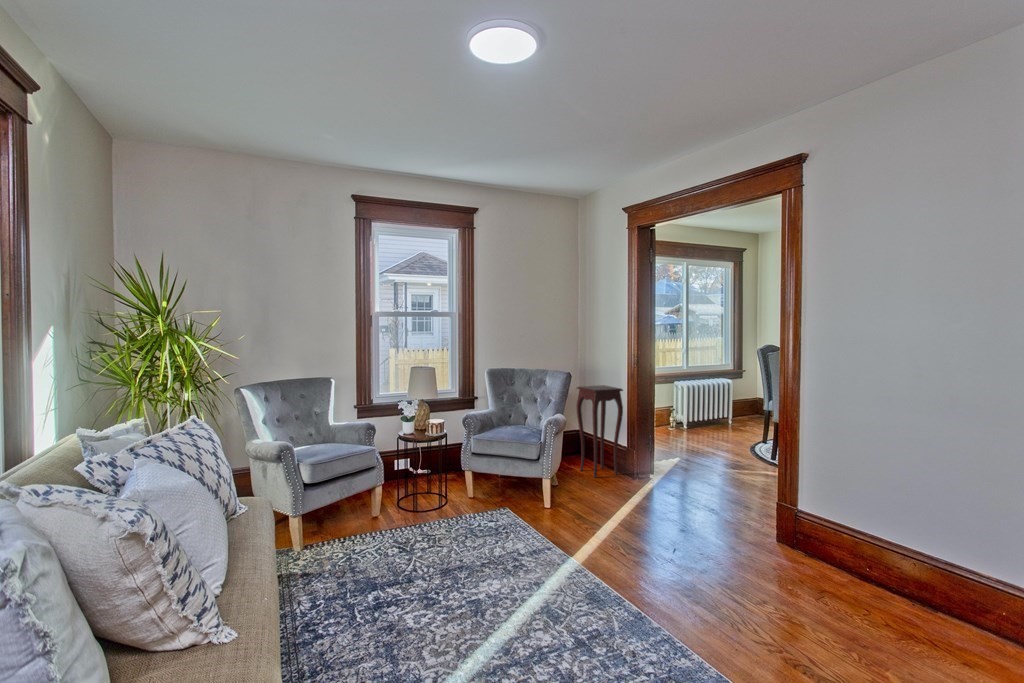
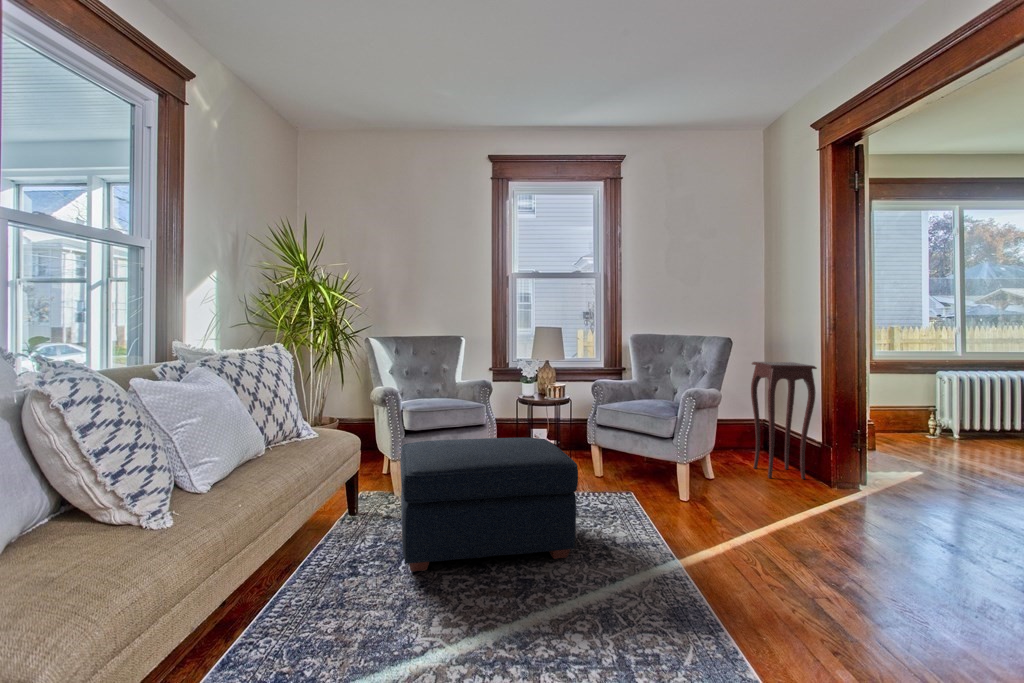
ottoman: none [329,476,501,619] -> present [400,438,578,572]

